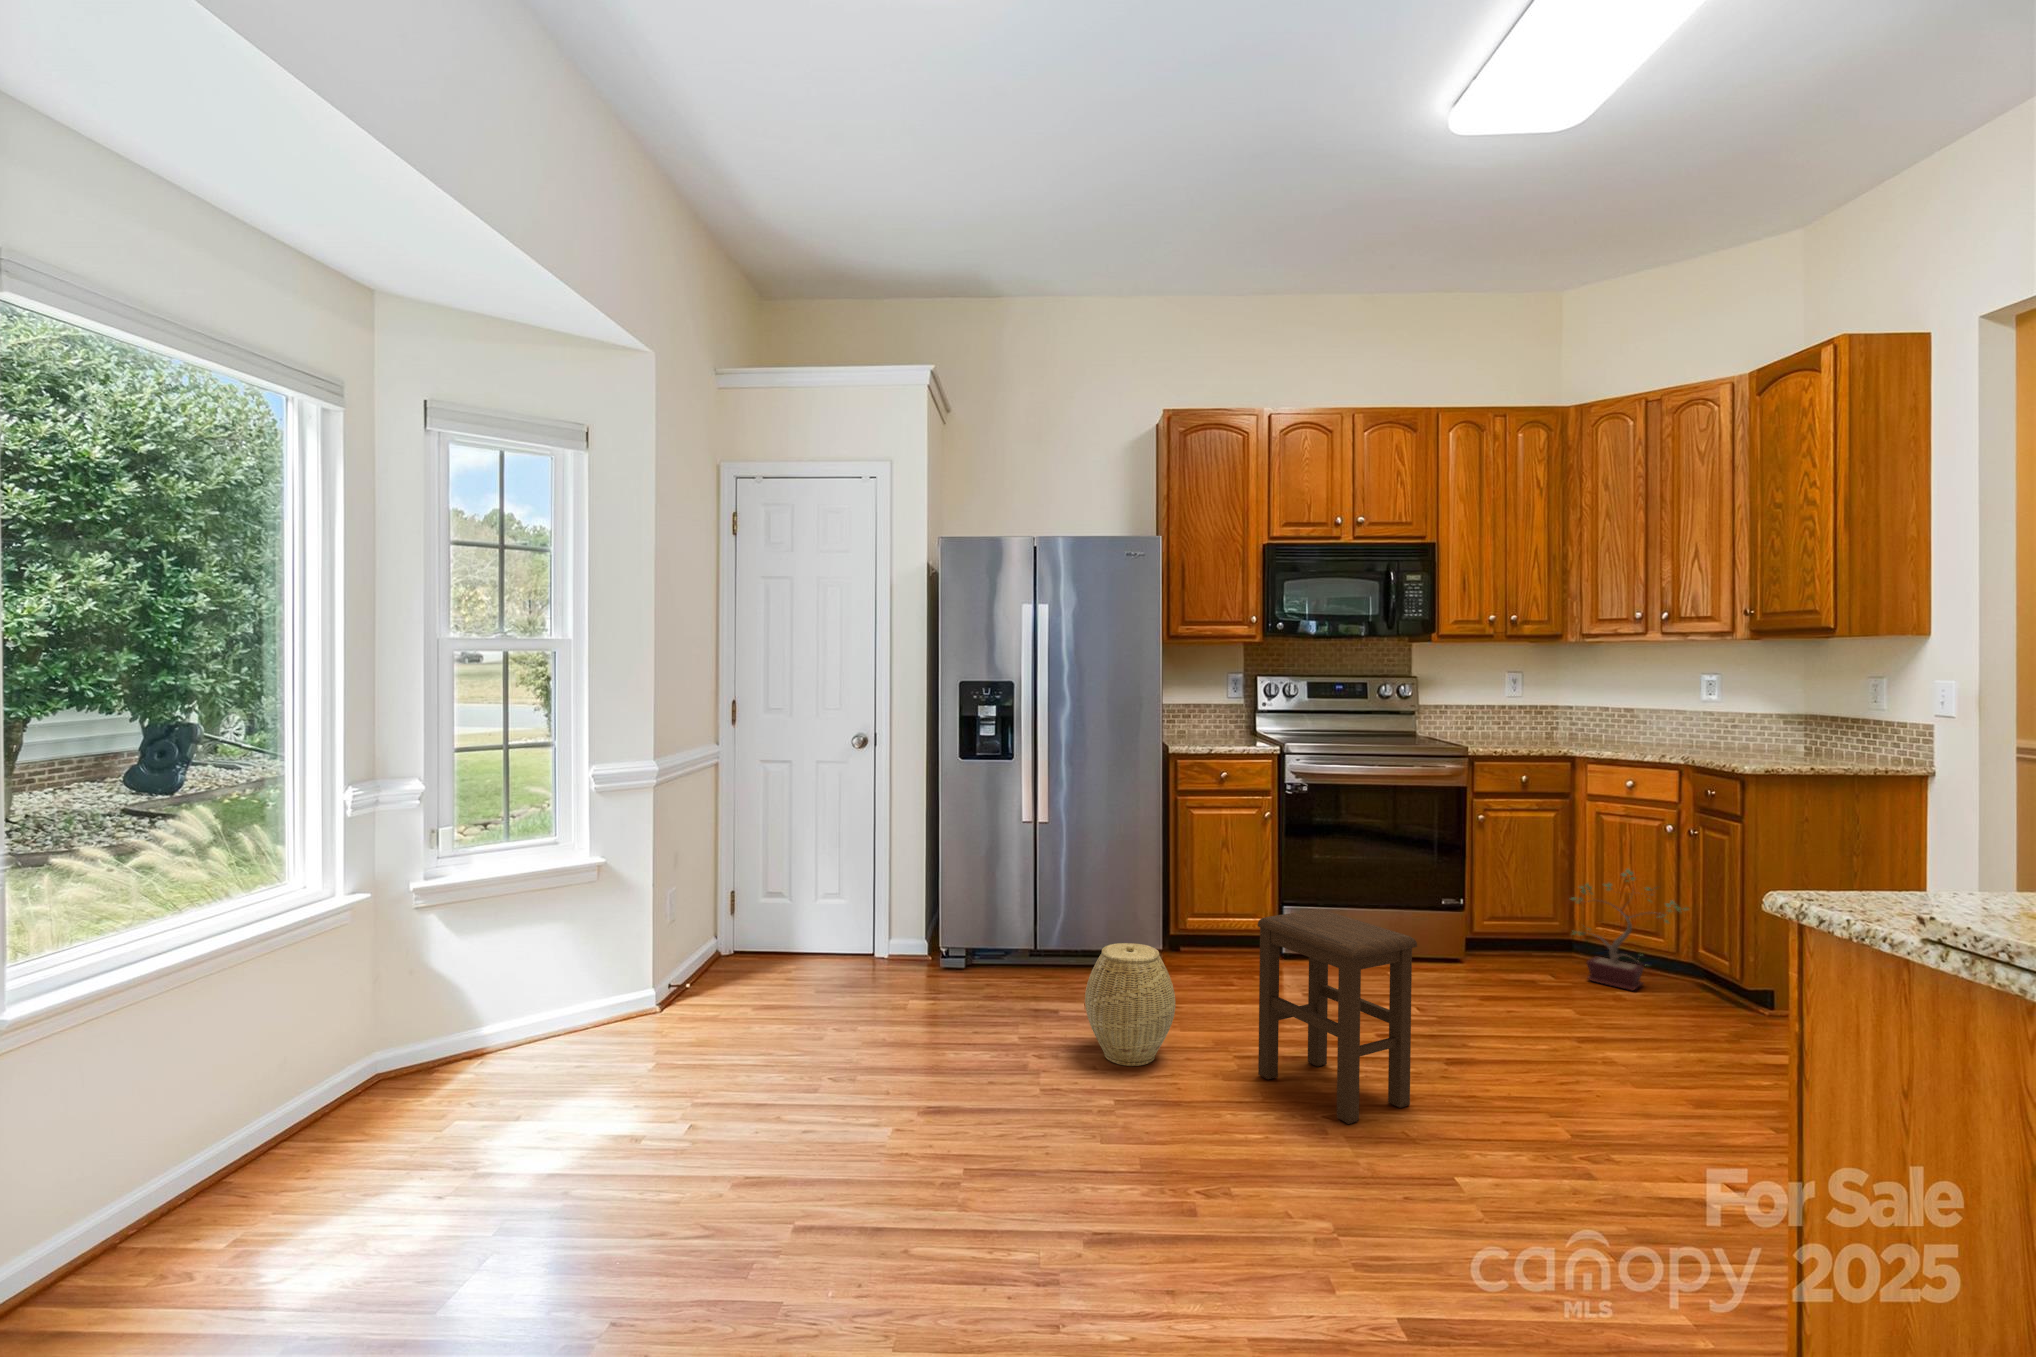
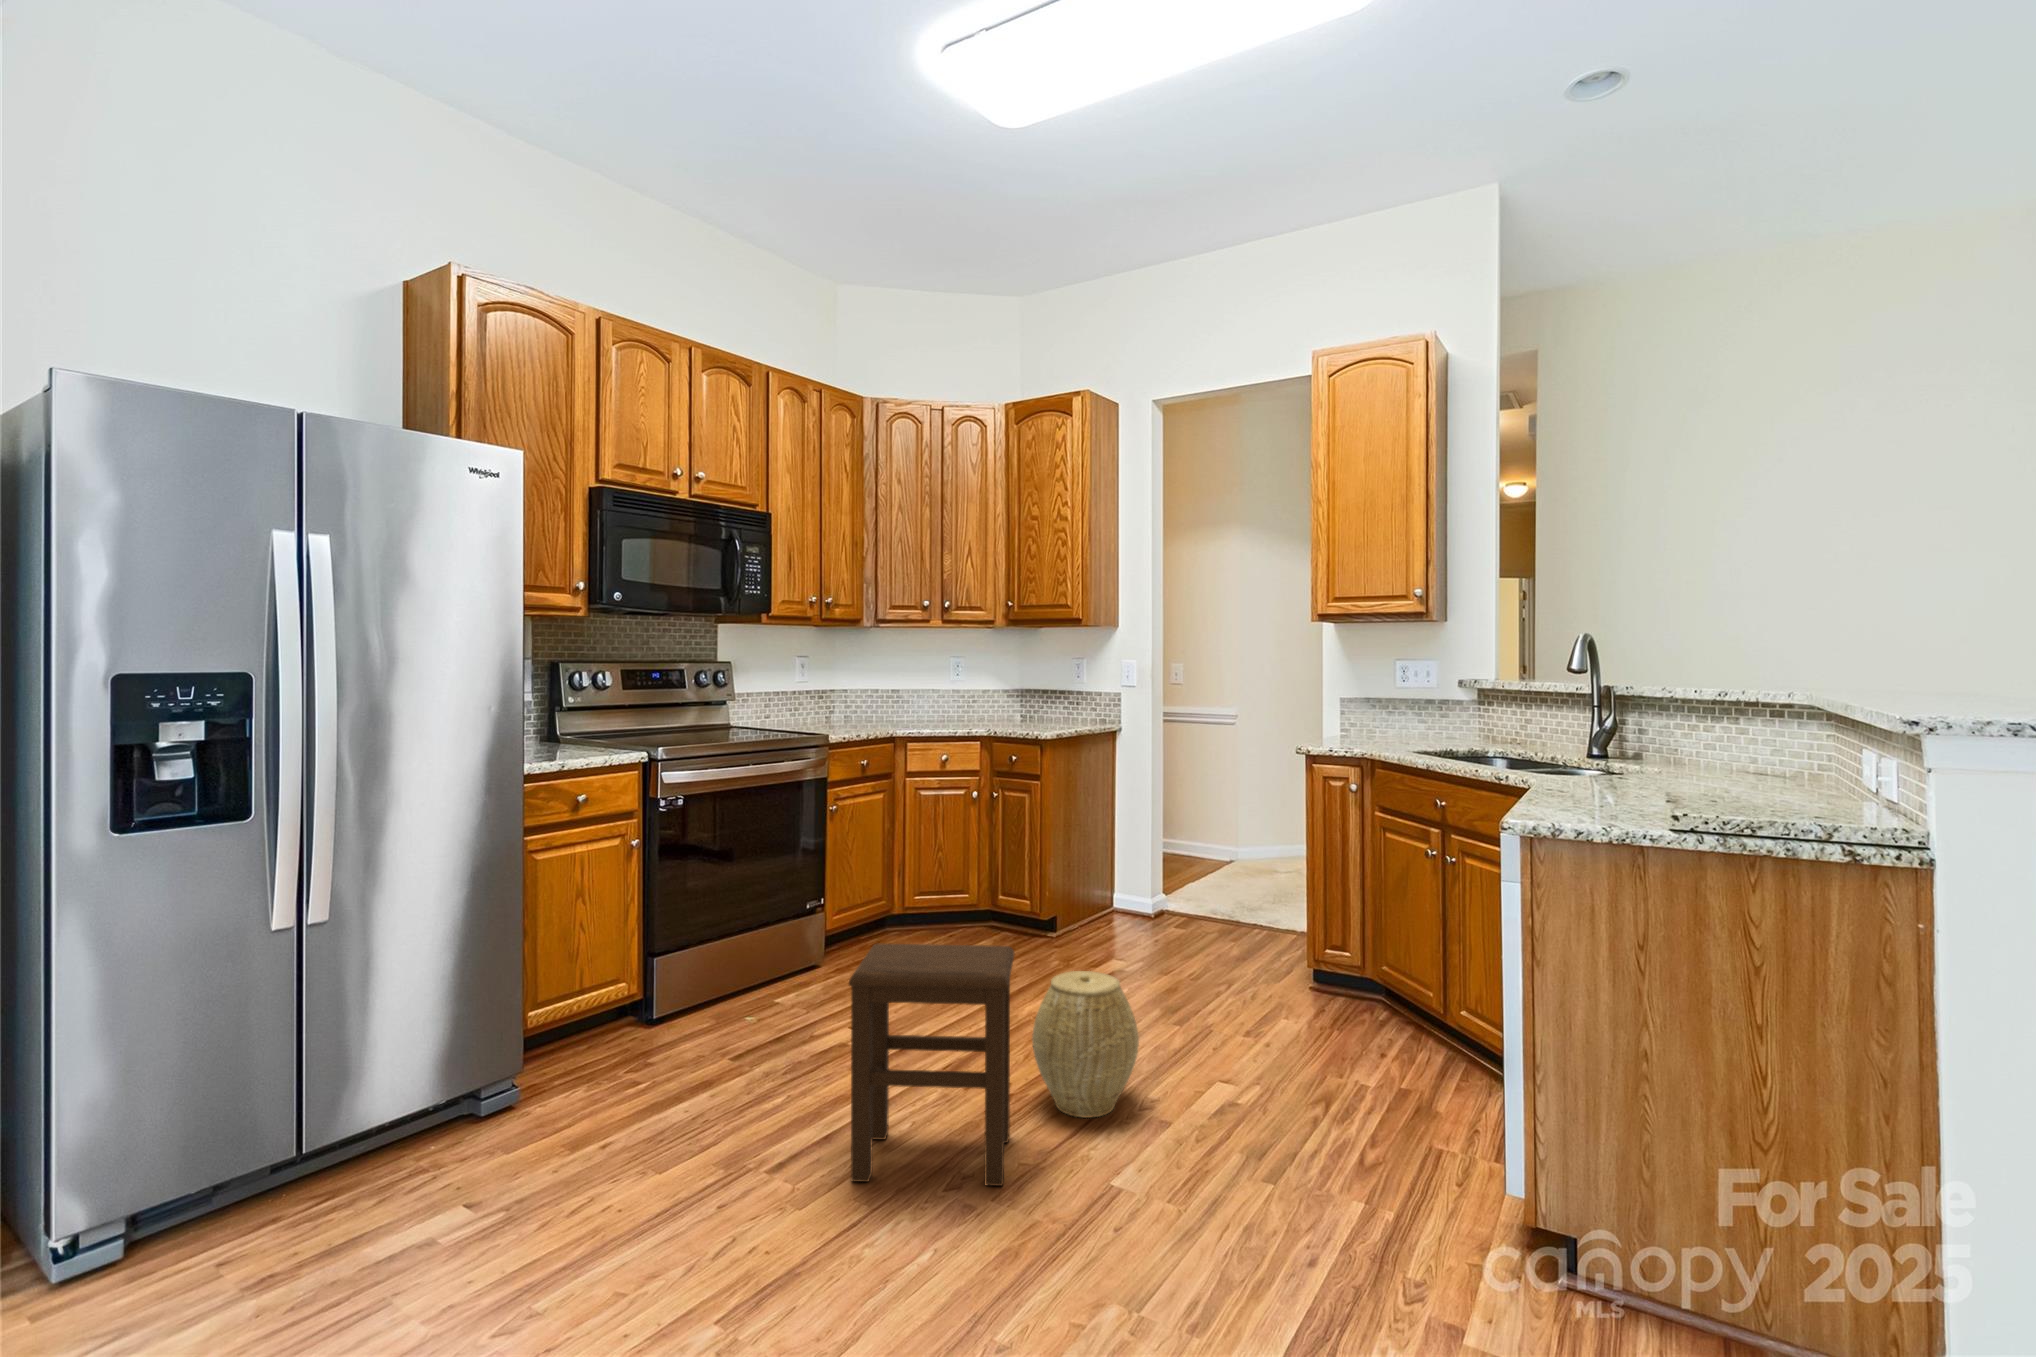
potted plant: present [1571,869,1689,990] -> none [918,838,1022,954]
woven basket: present [1085,943,1175,1066] -> present [1032,971,1139,1118]

